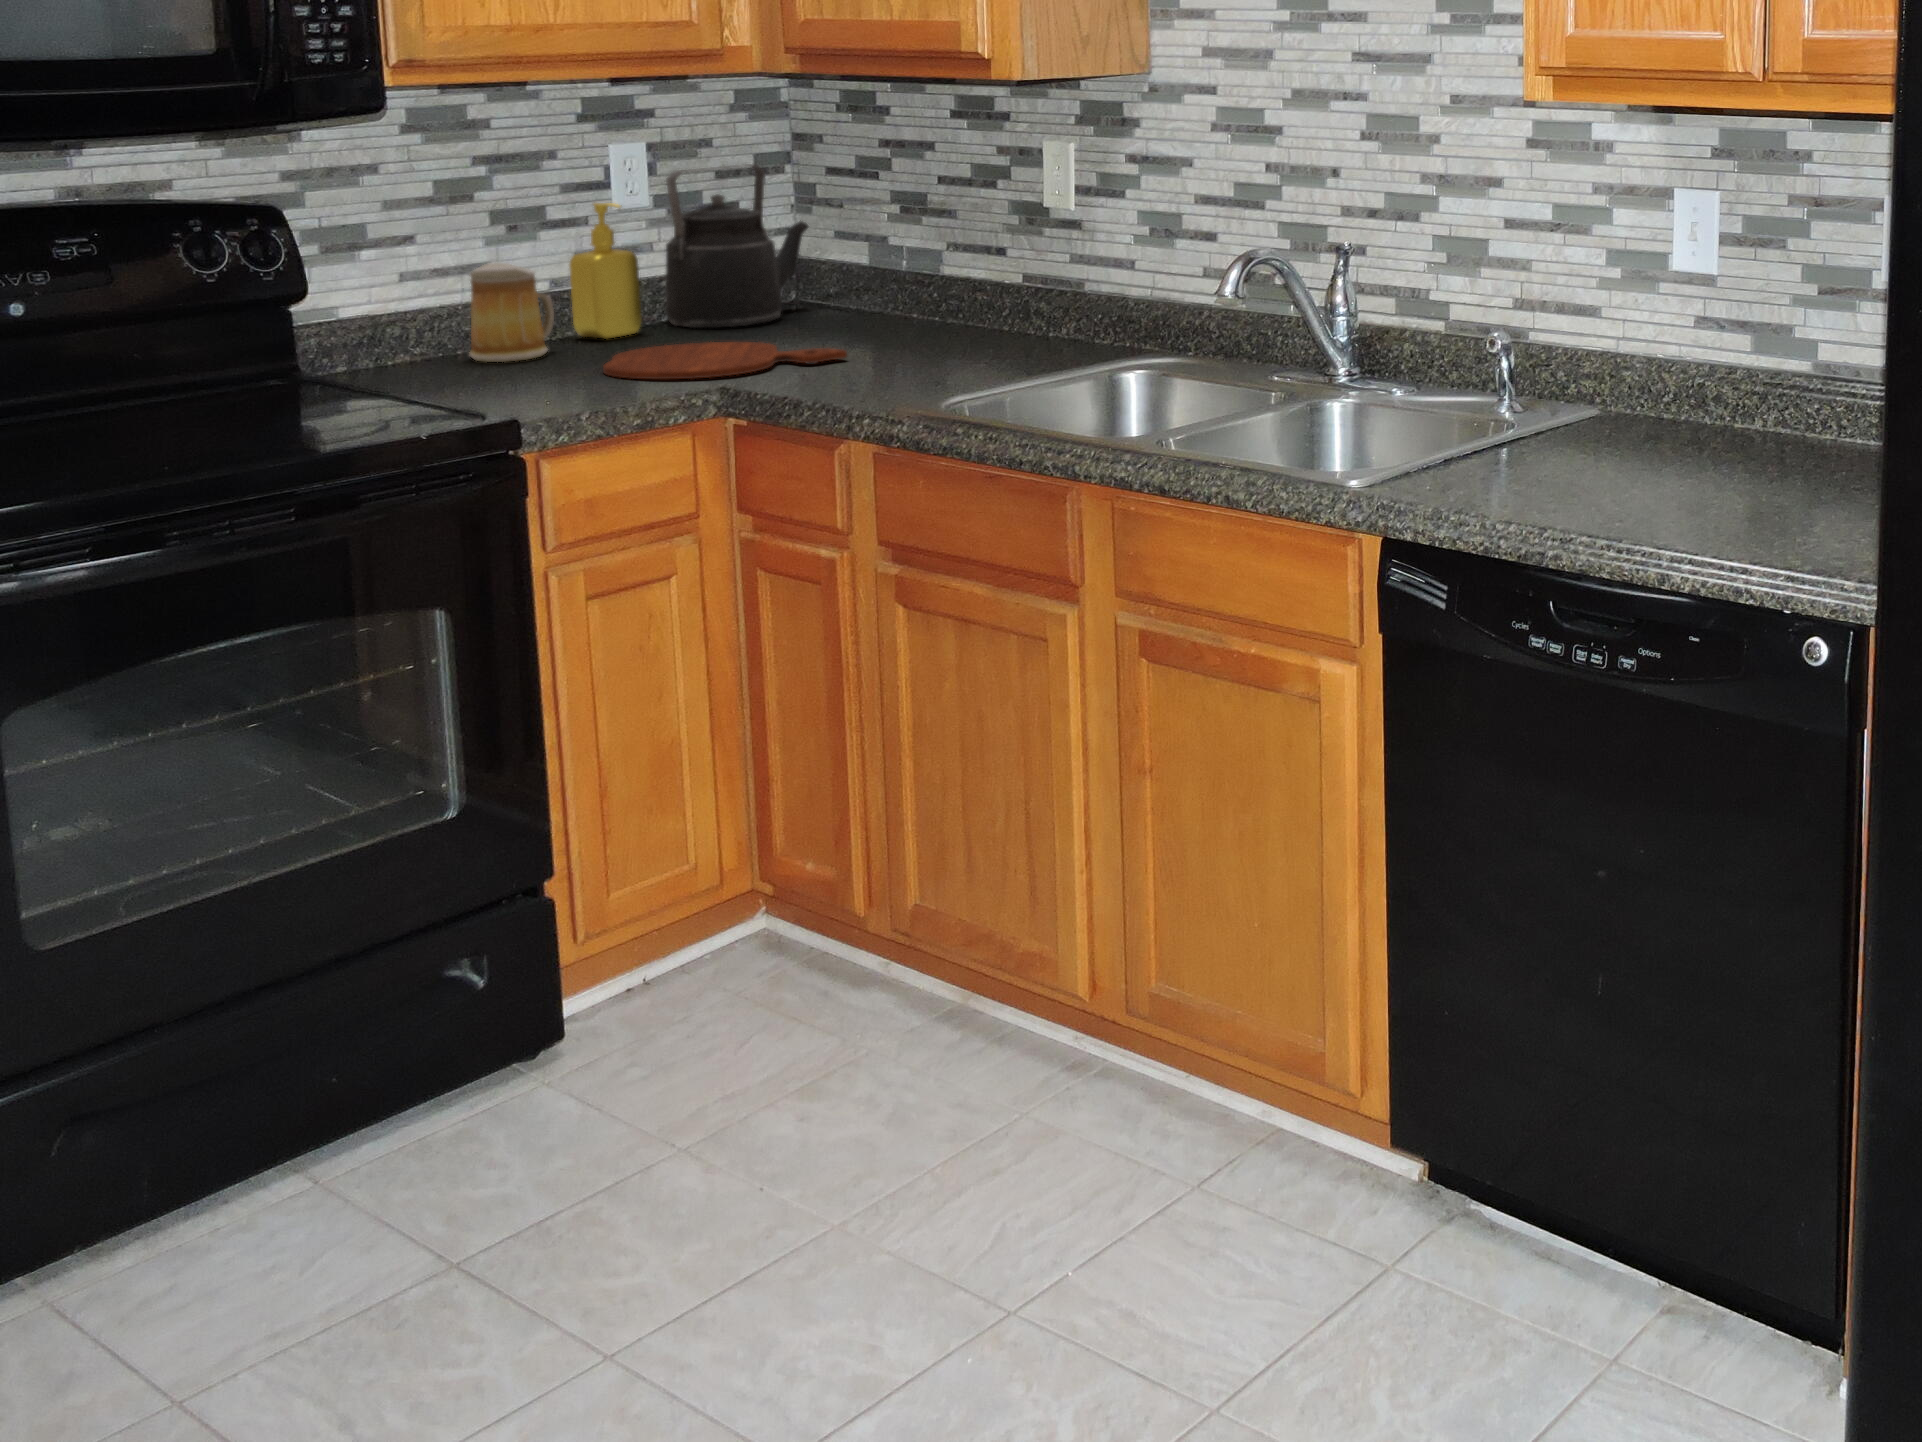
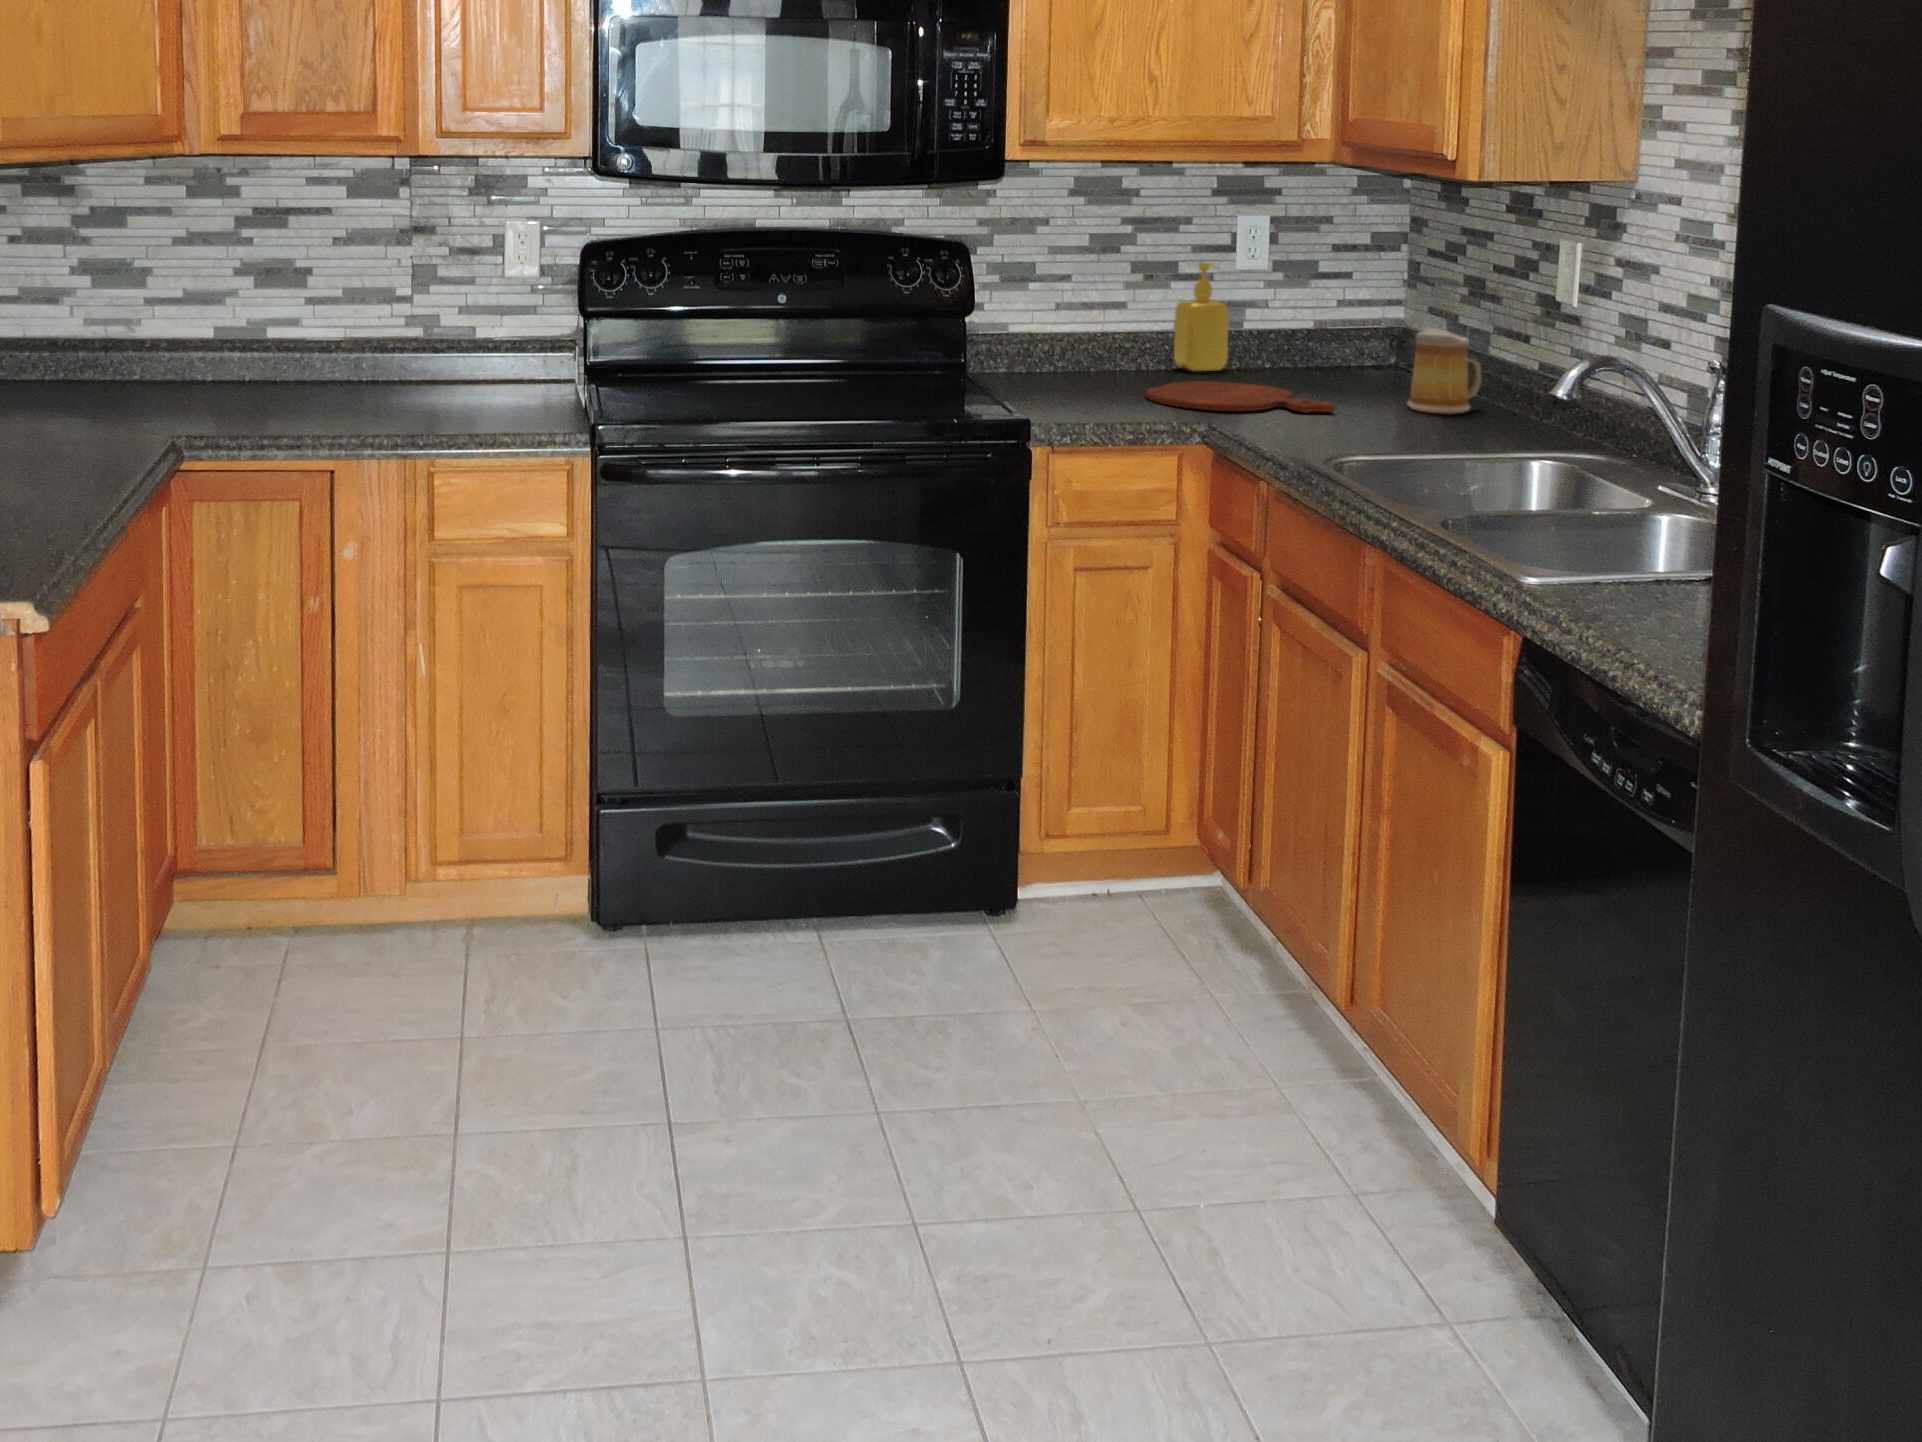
kettle: present [665,164,809,328] -> none [1257,241,1394,376]
mug: present [469,263,554,362] -> present [1408,329,1481,414]

